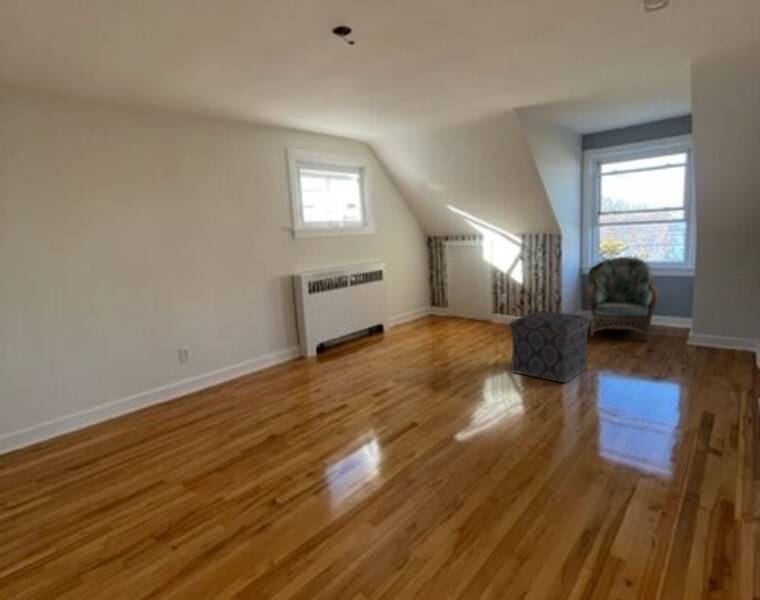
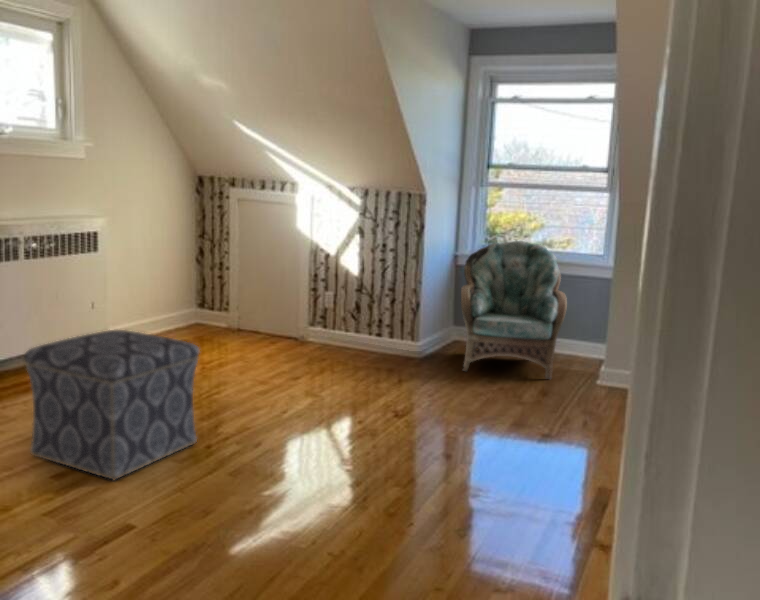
ottoman: present [510,312,590,383] -> present [24,330,199,480]

